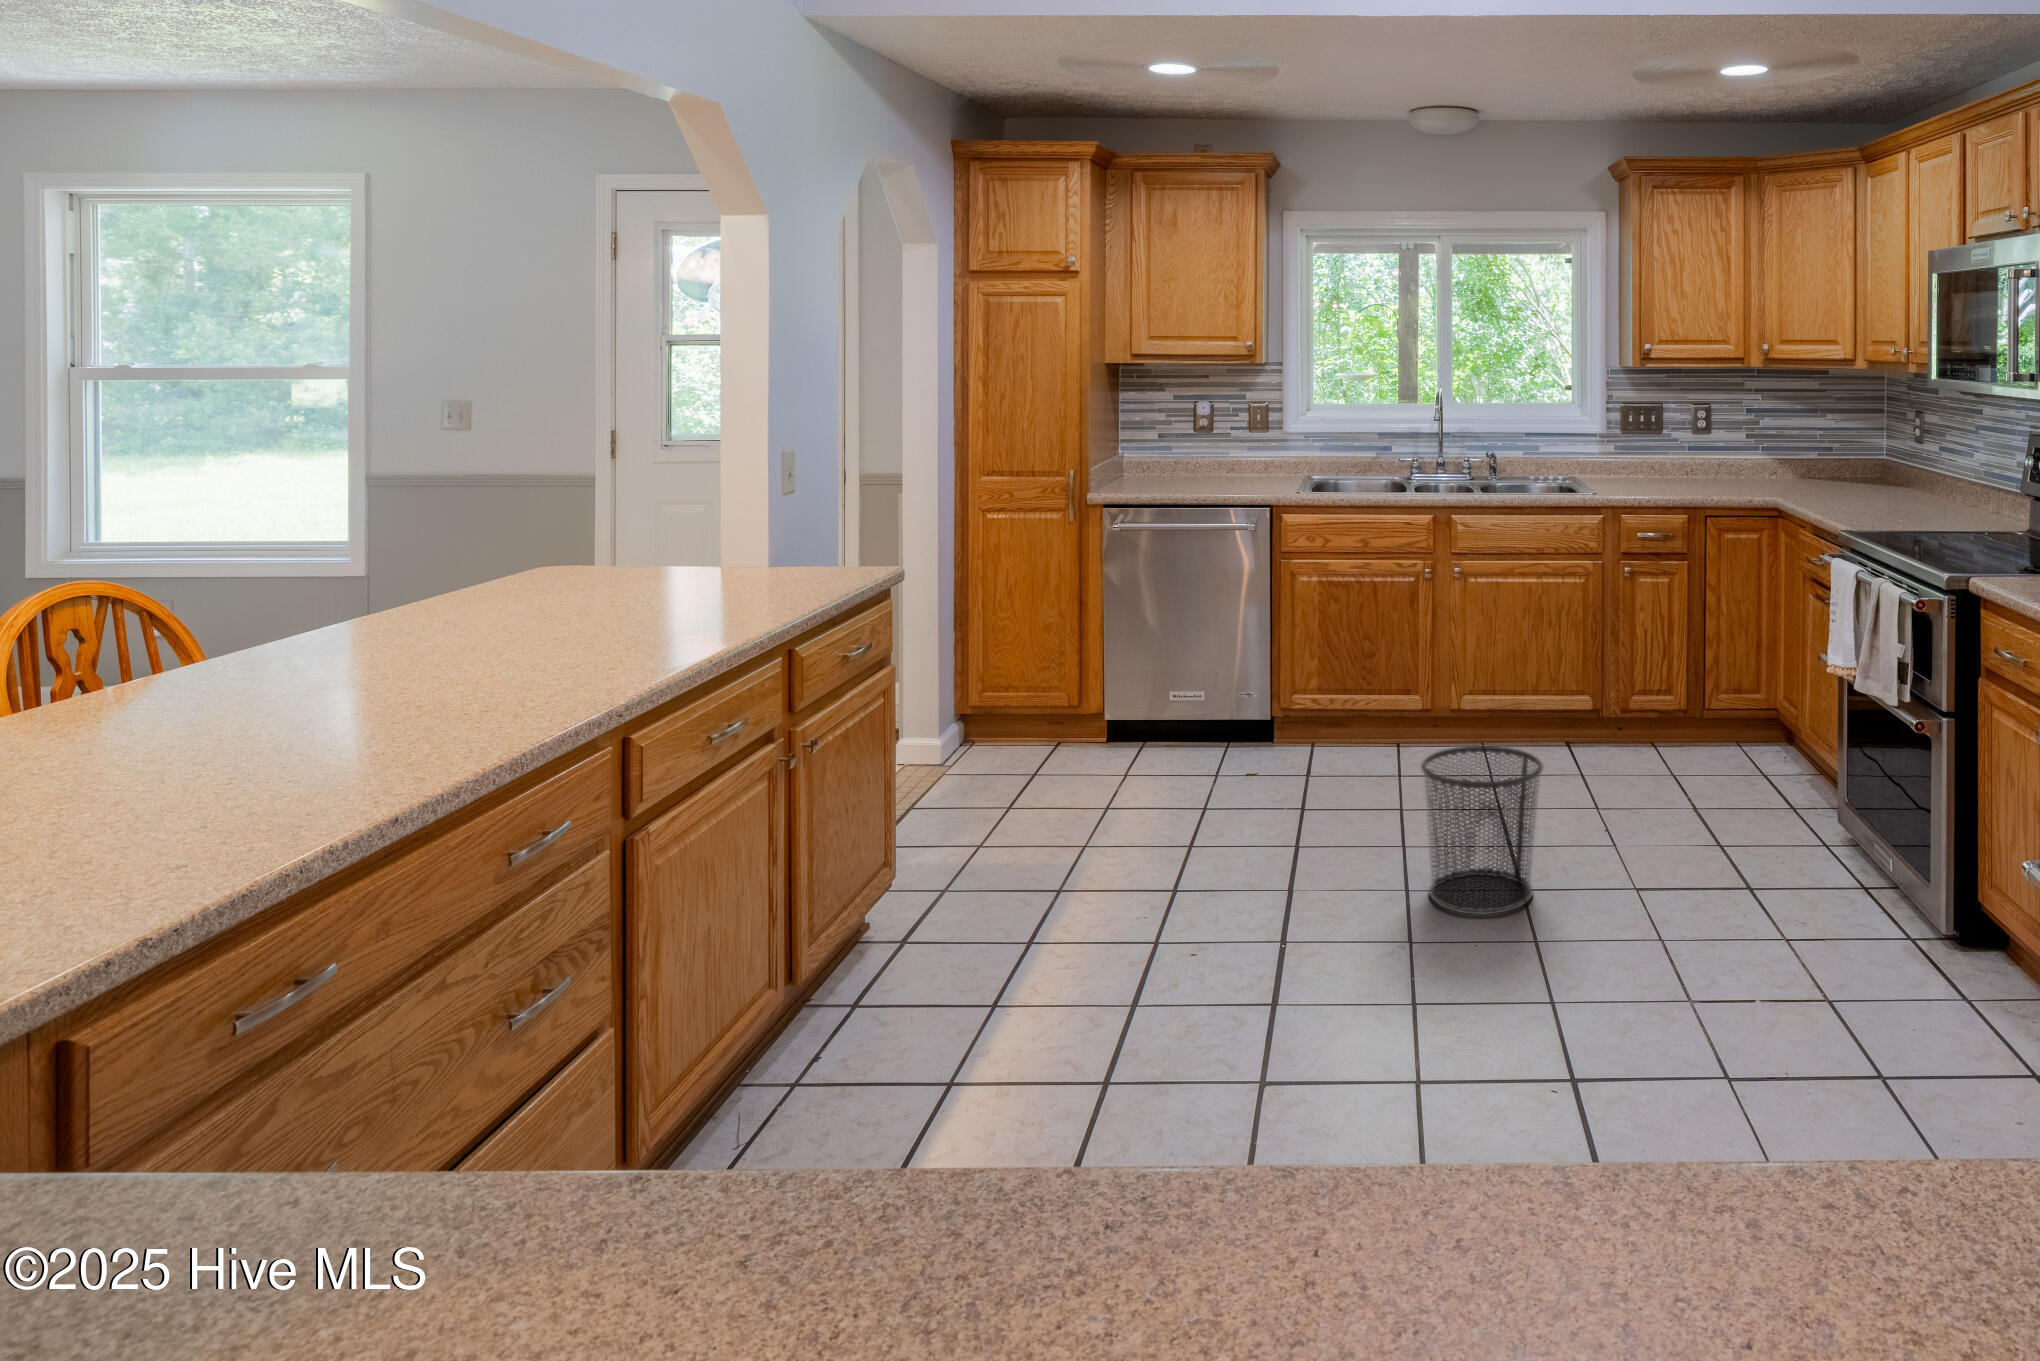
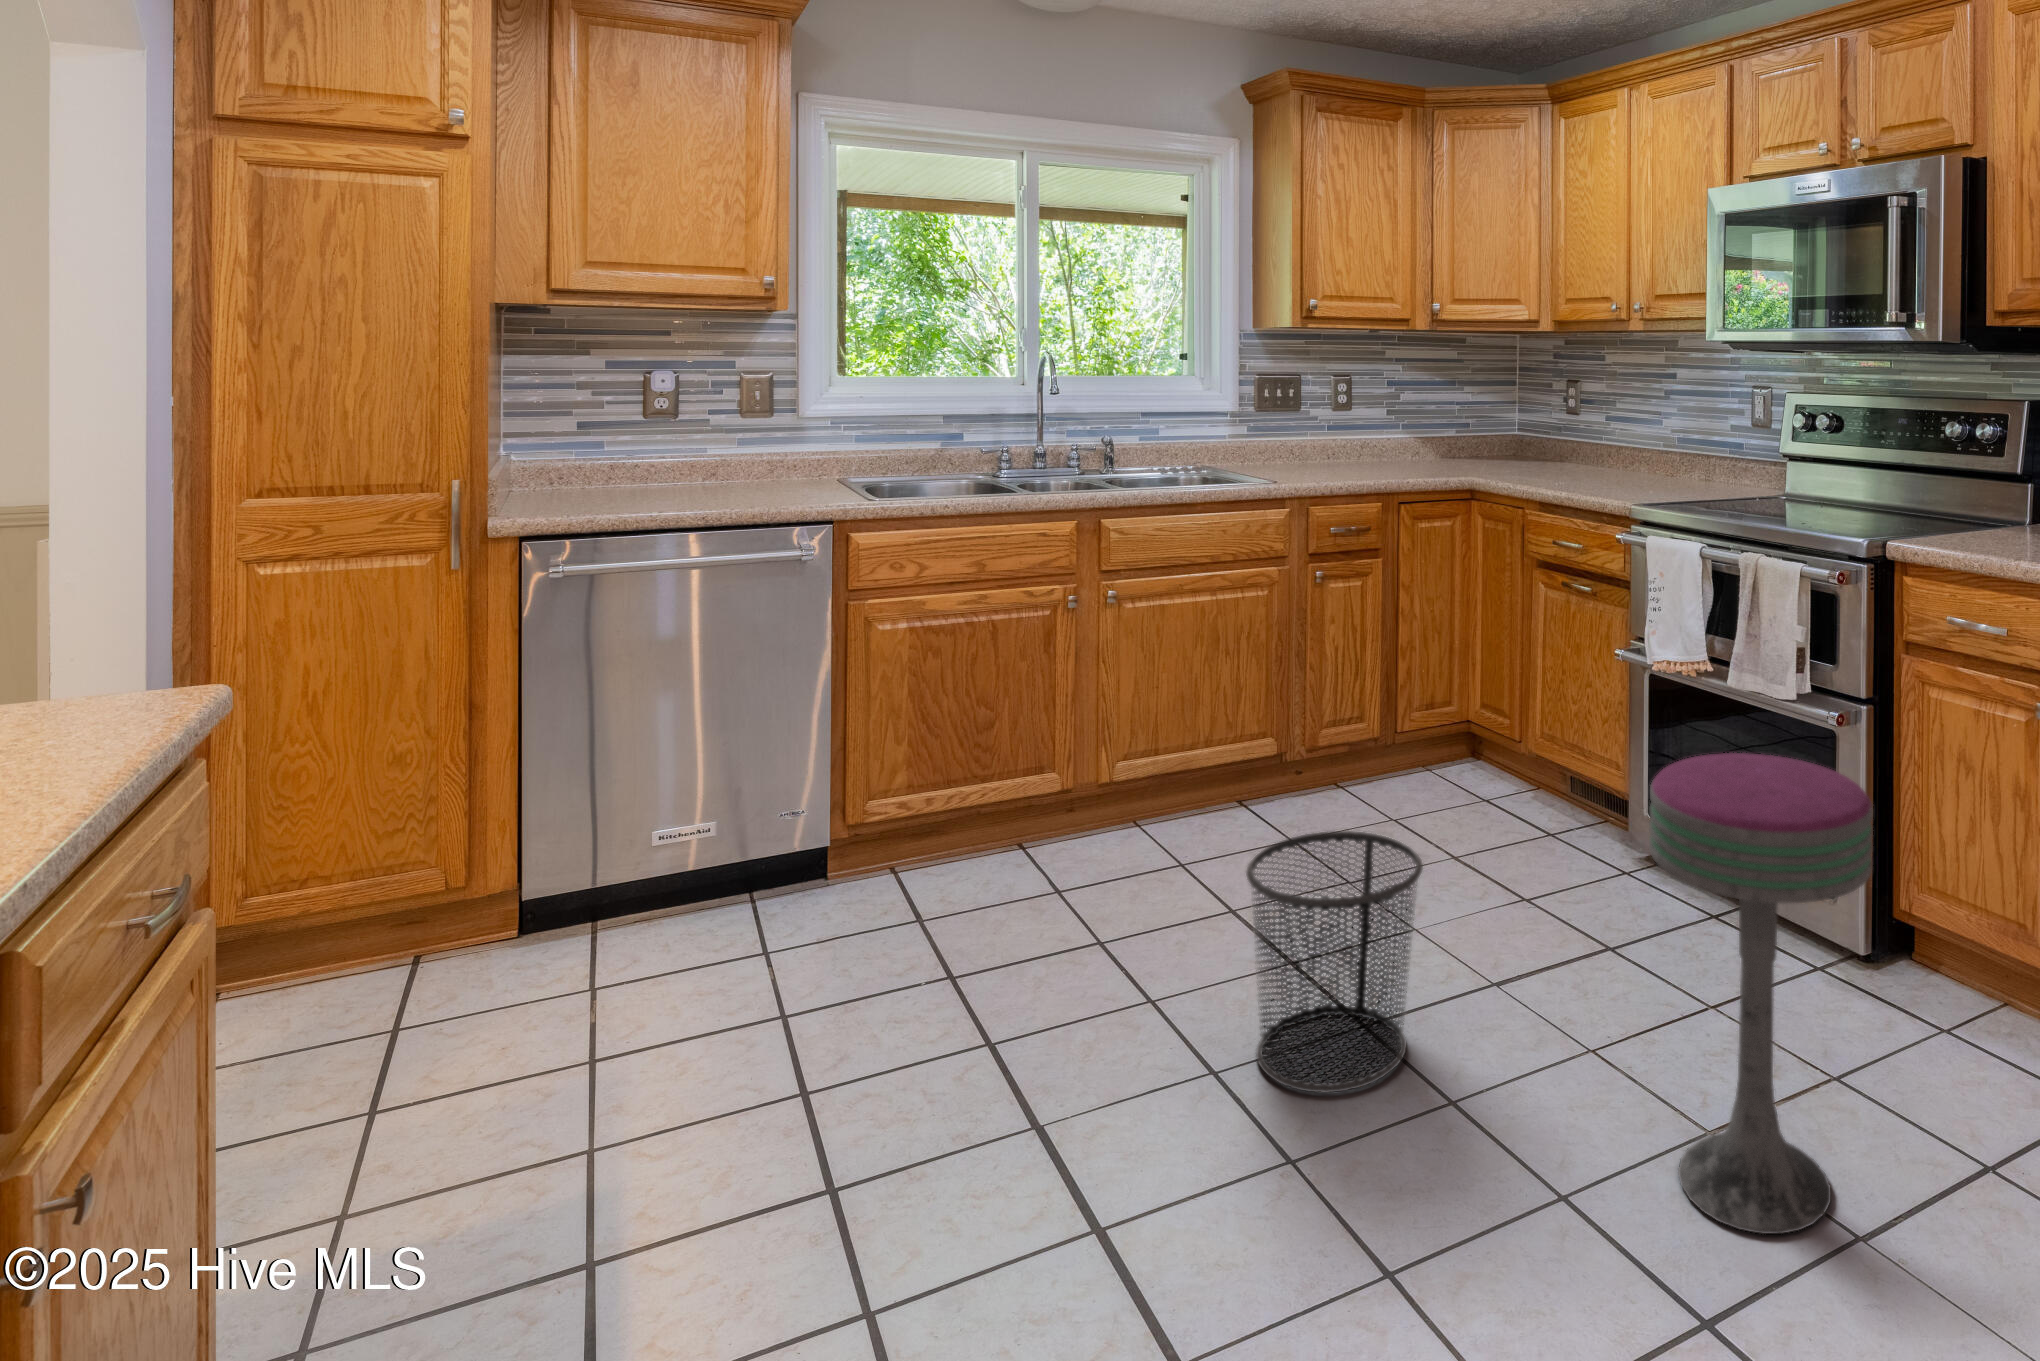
bar stool: none [1602,712,1764,1050] -> present [1649,753,1873,1234]

